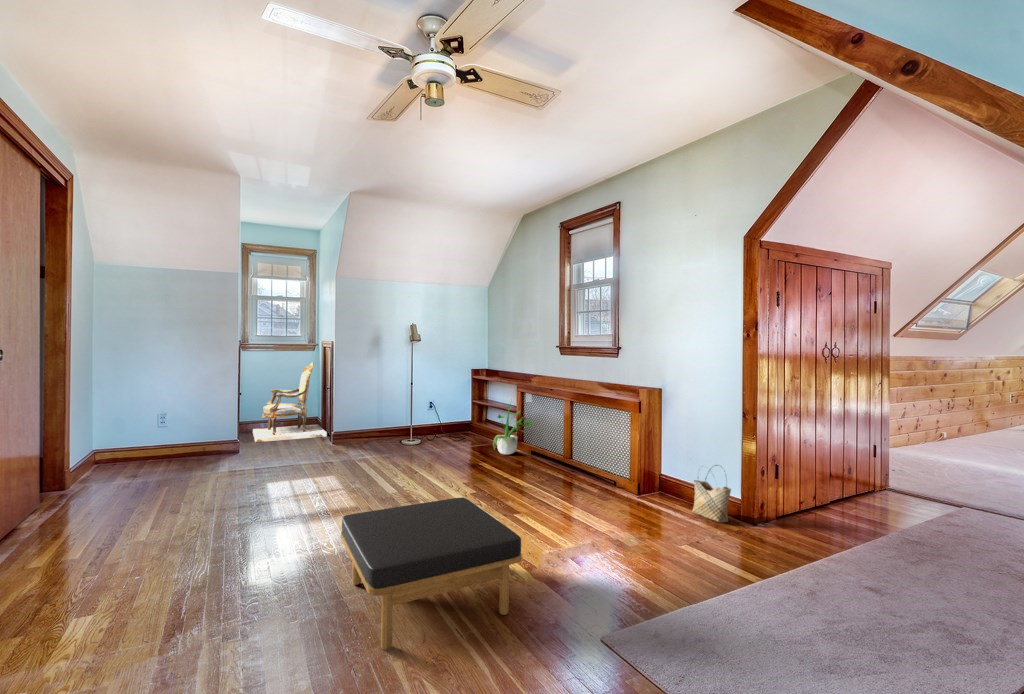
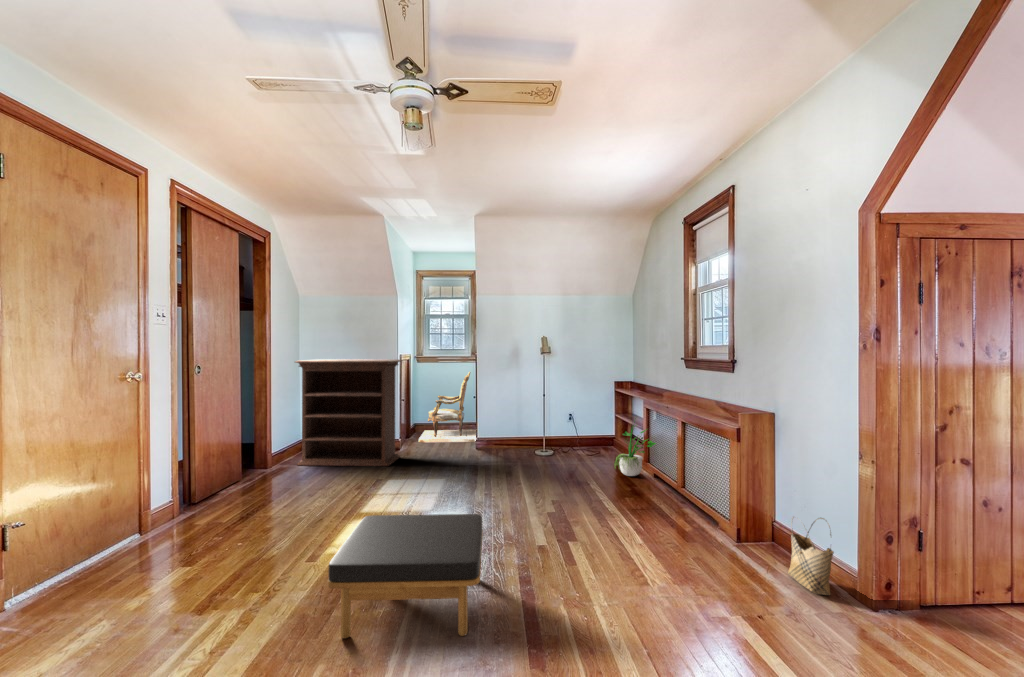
bookshelf: none [104,346,252,481] -> present [295,359,402,466]

